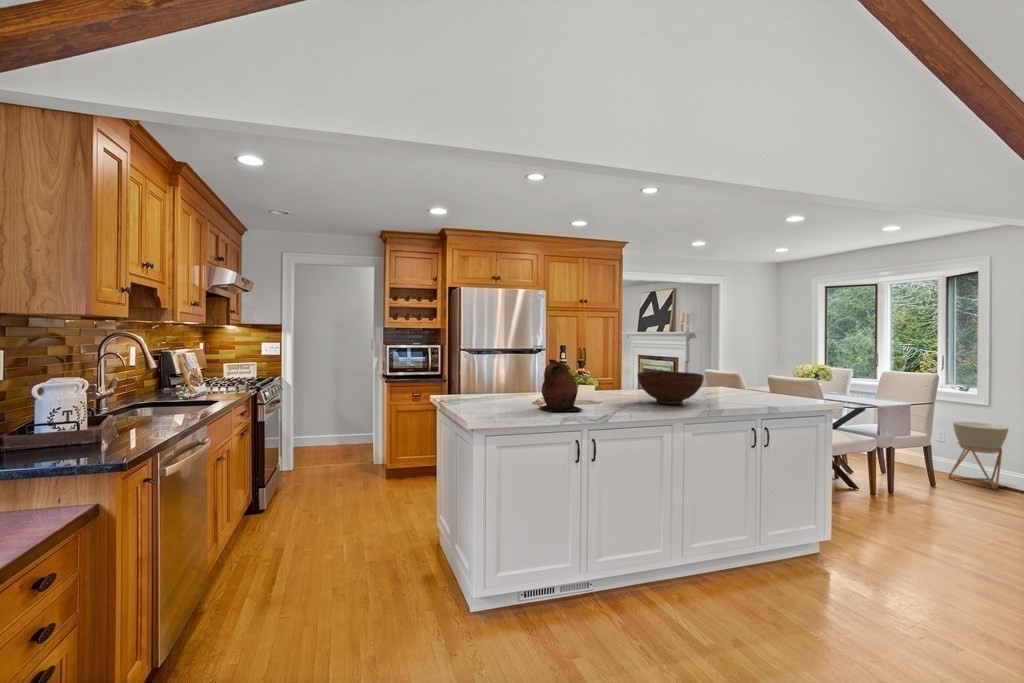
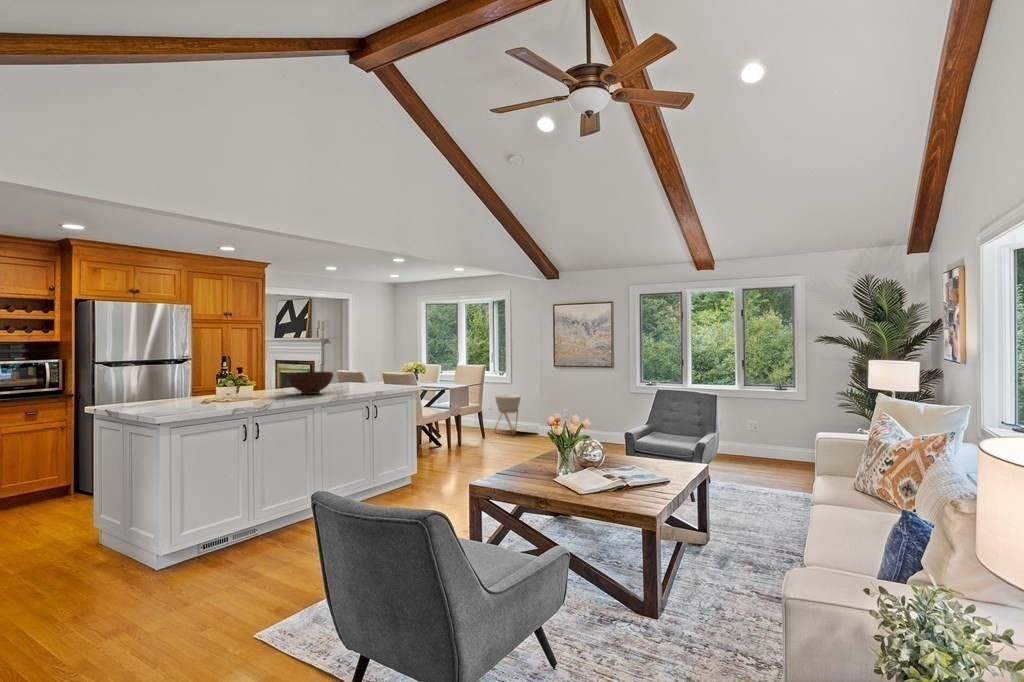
ceramic pitcher: present [539,359,583,411] -> none [212,367,250,404]

